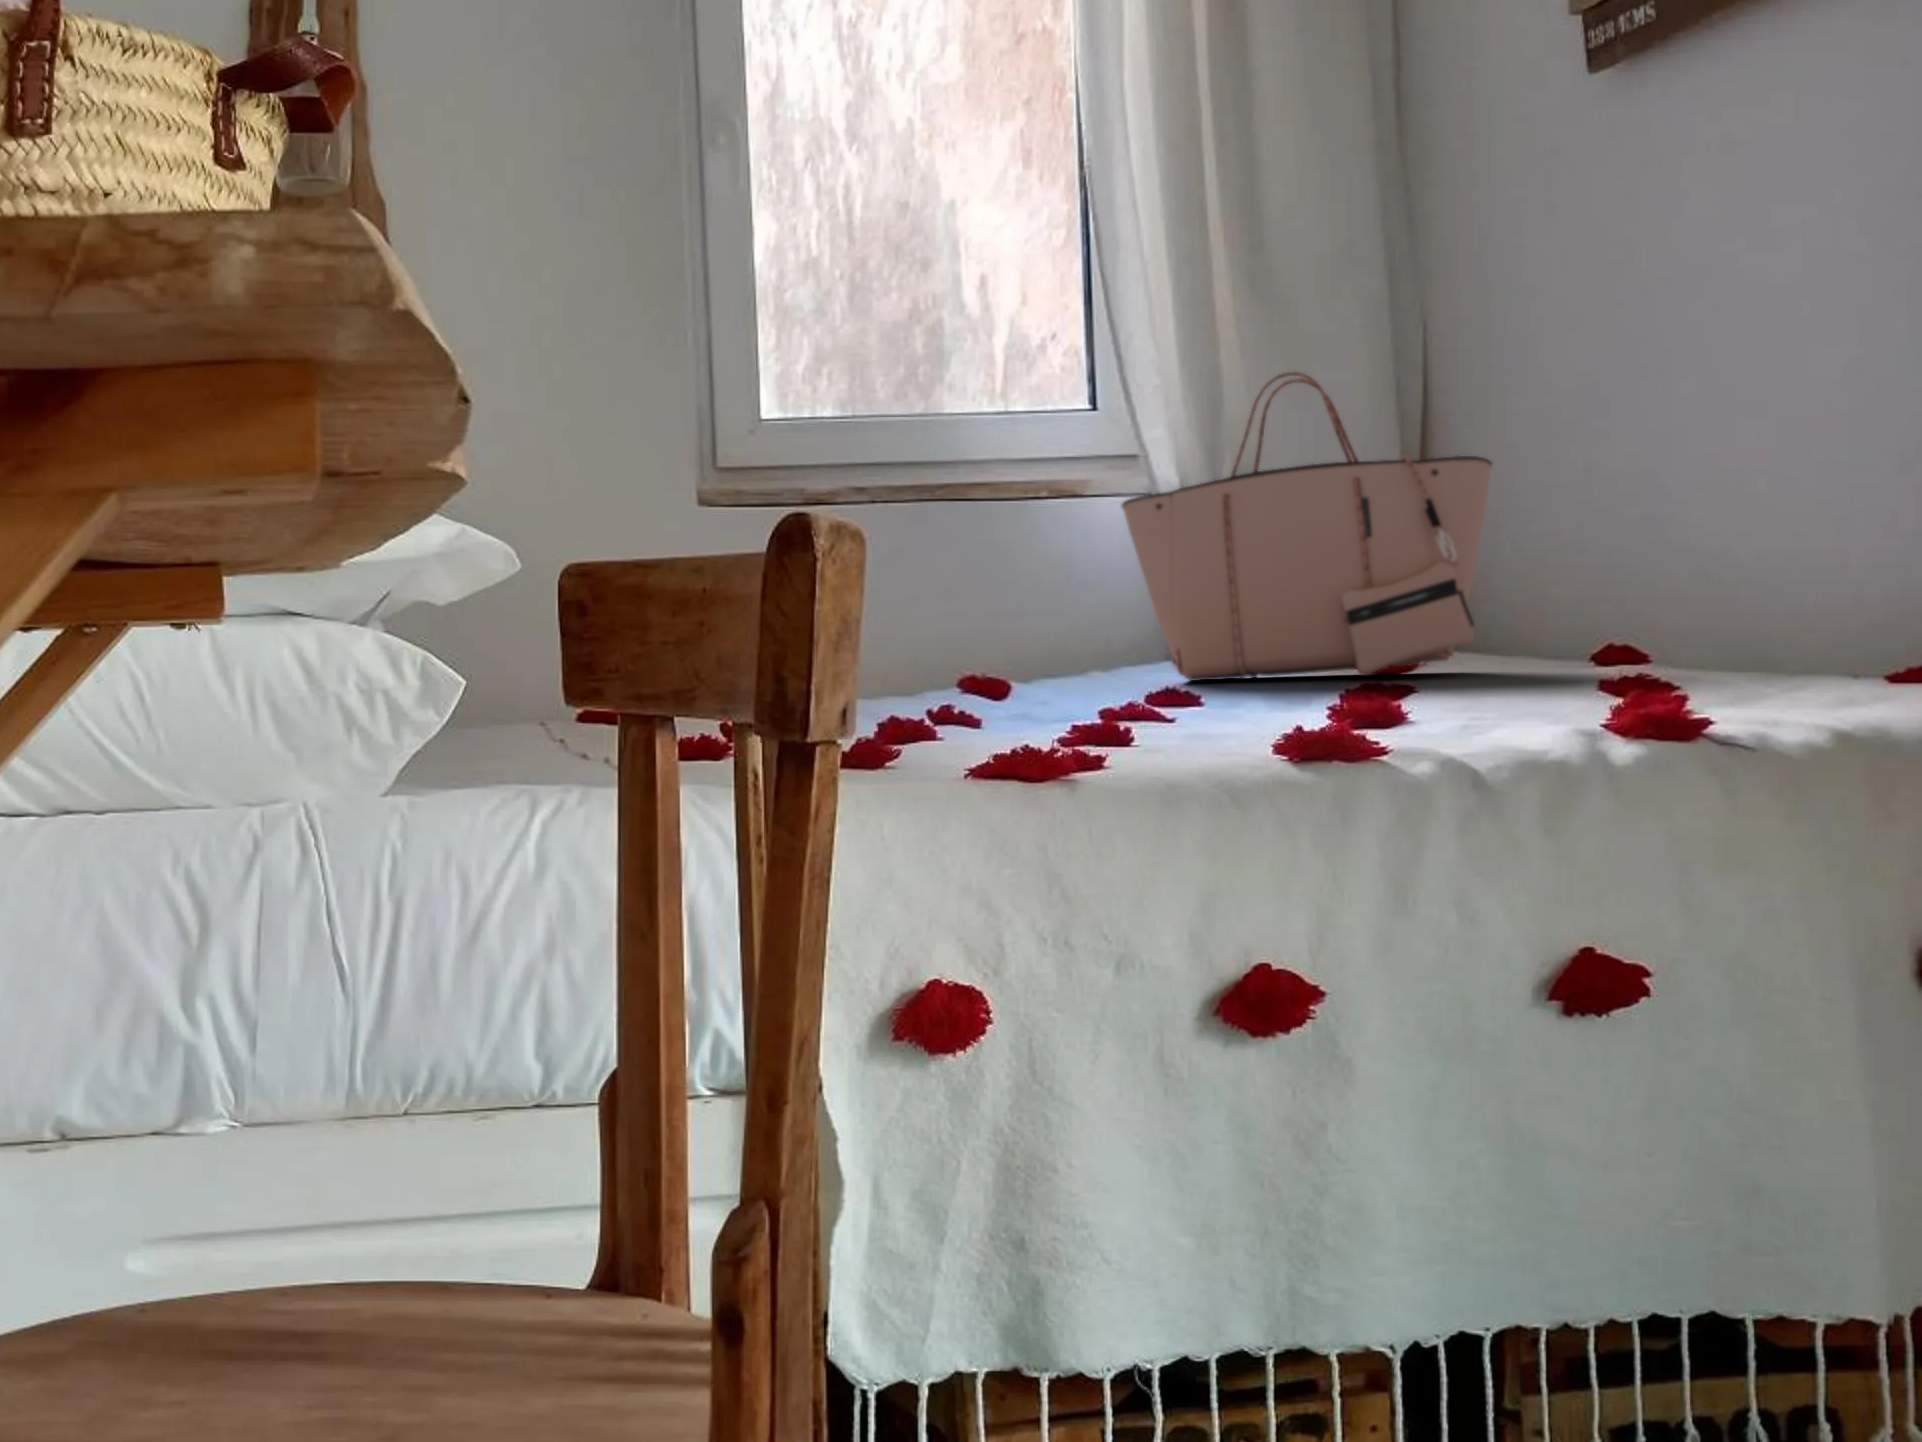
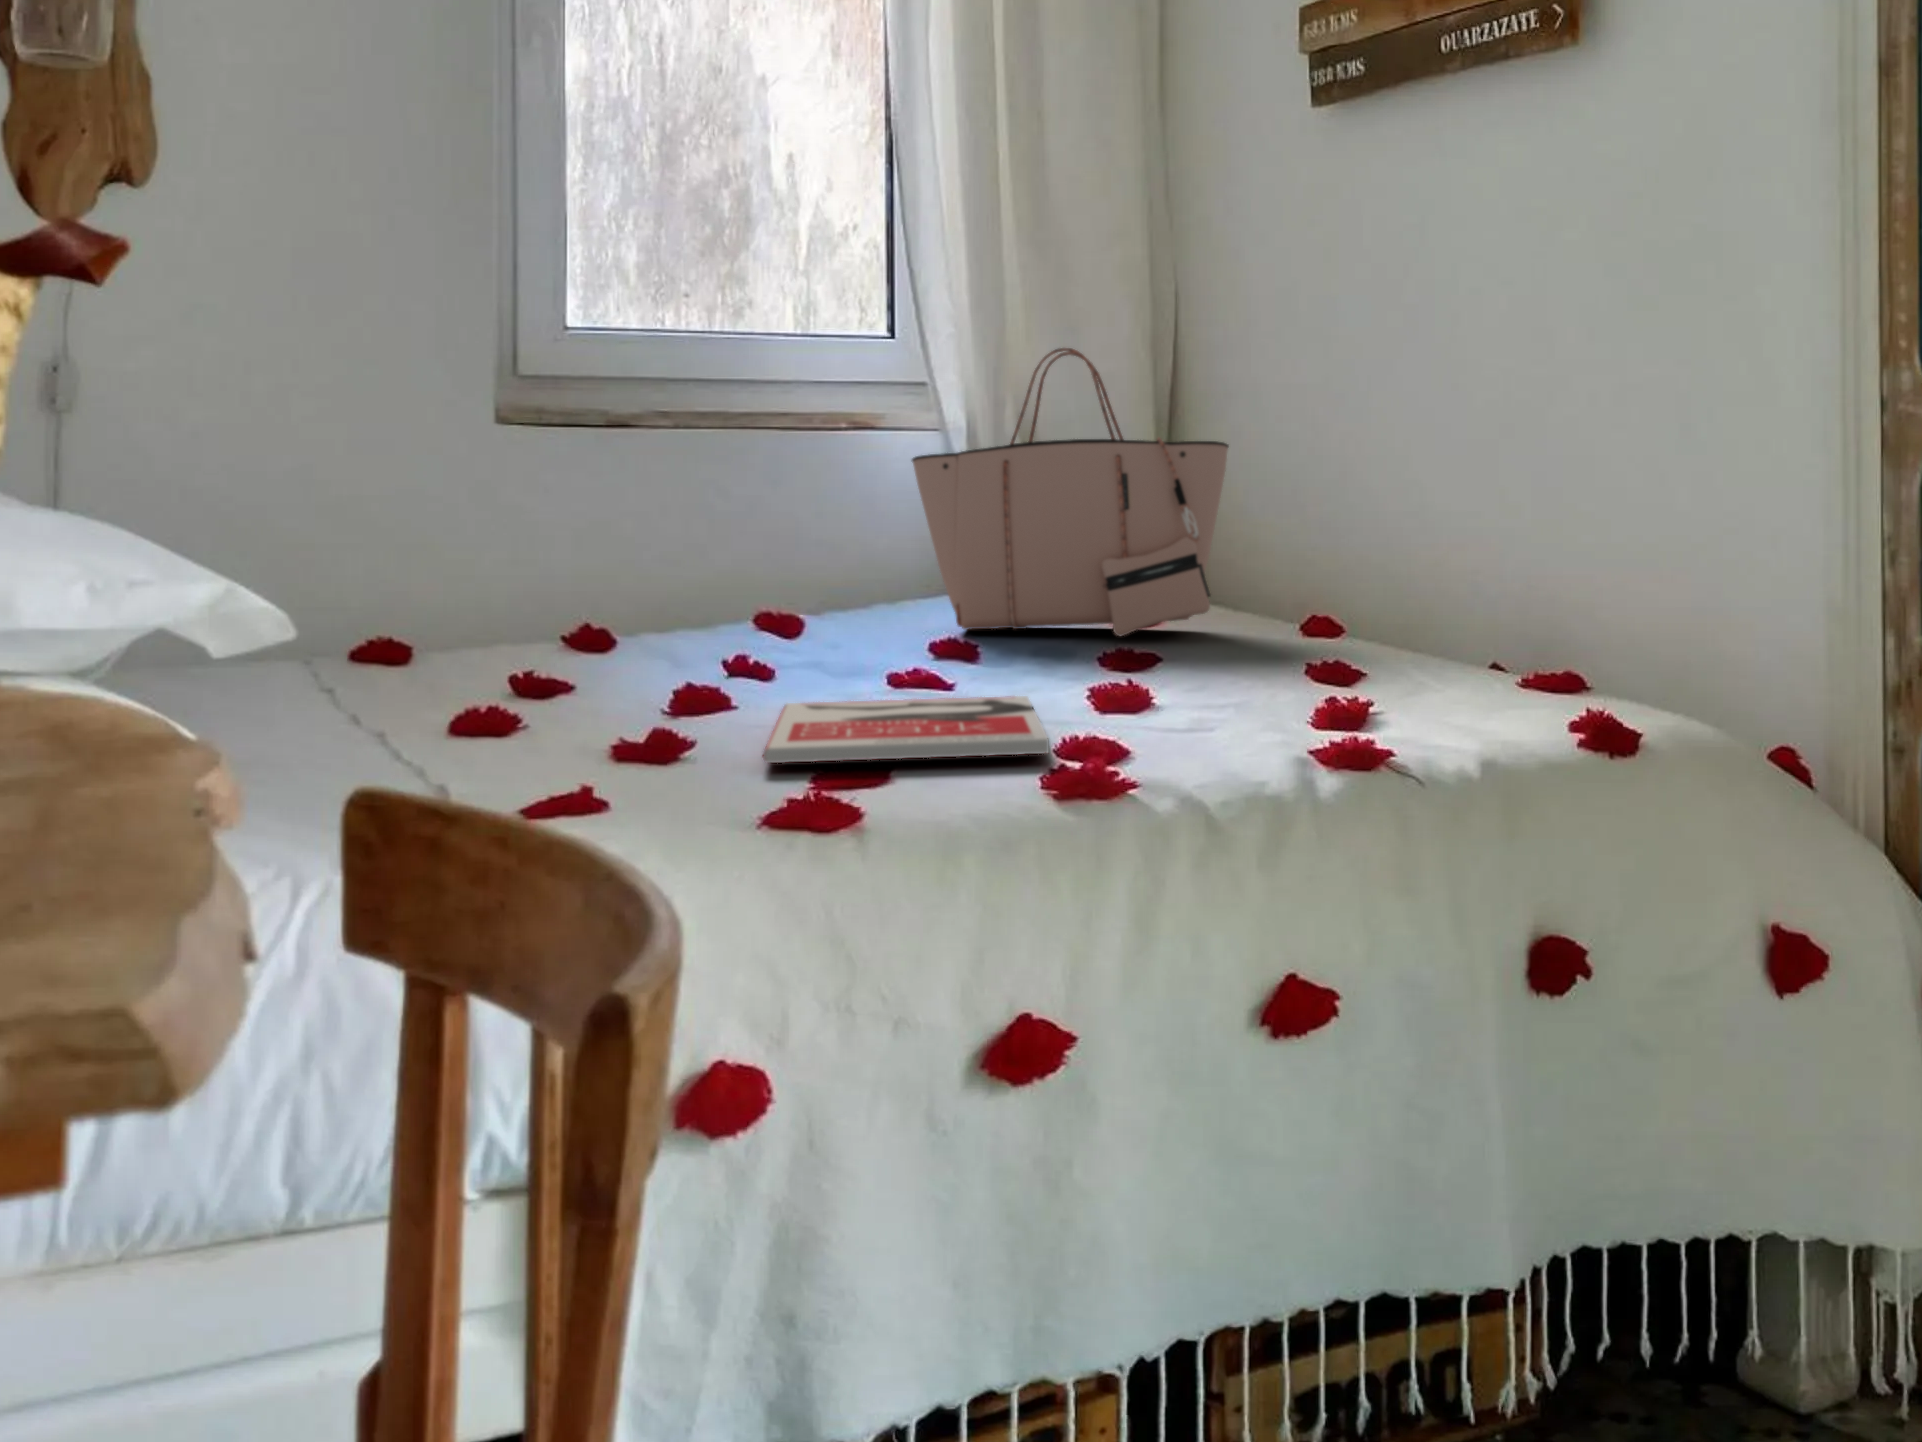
book: none [977,706,1284,741] -> present [763,696,1049,763]

